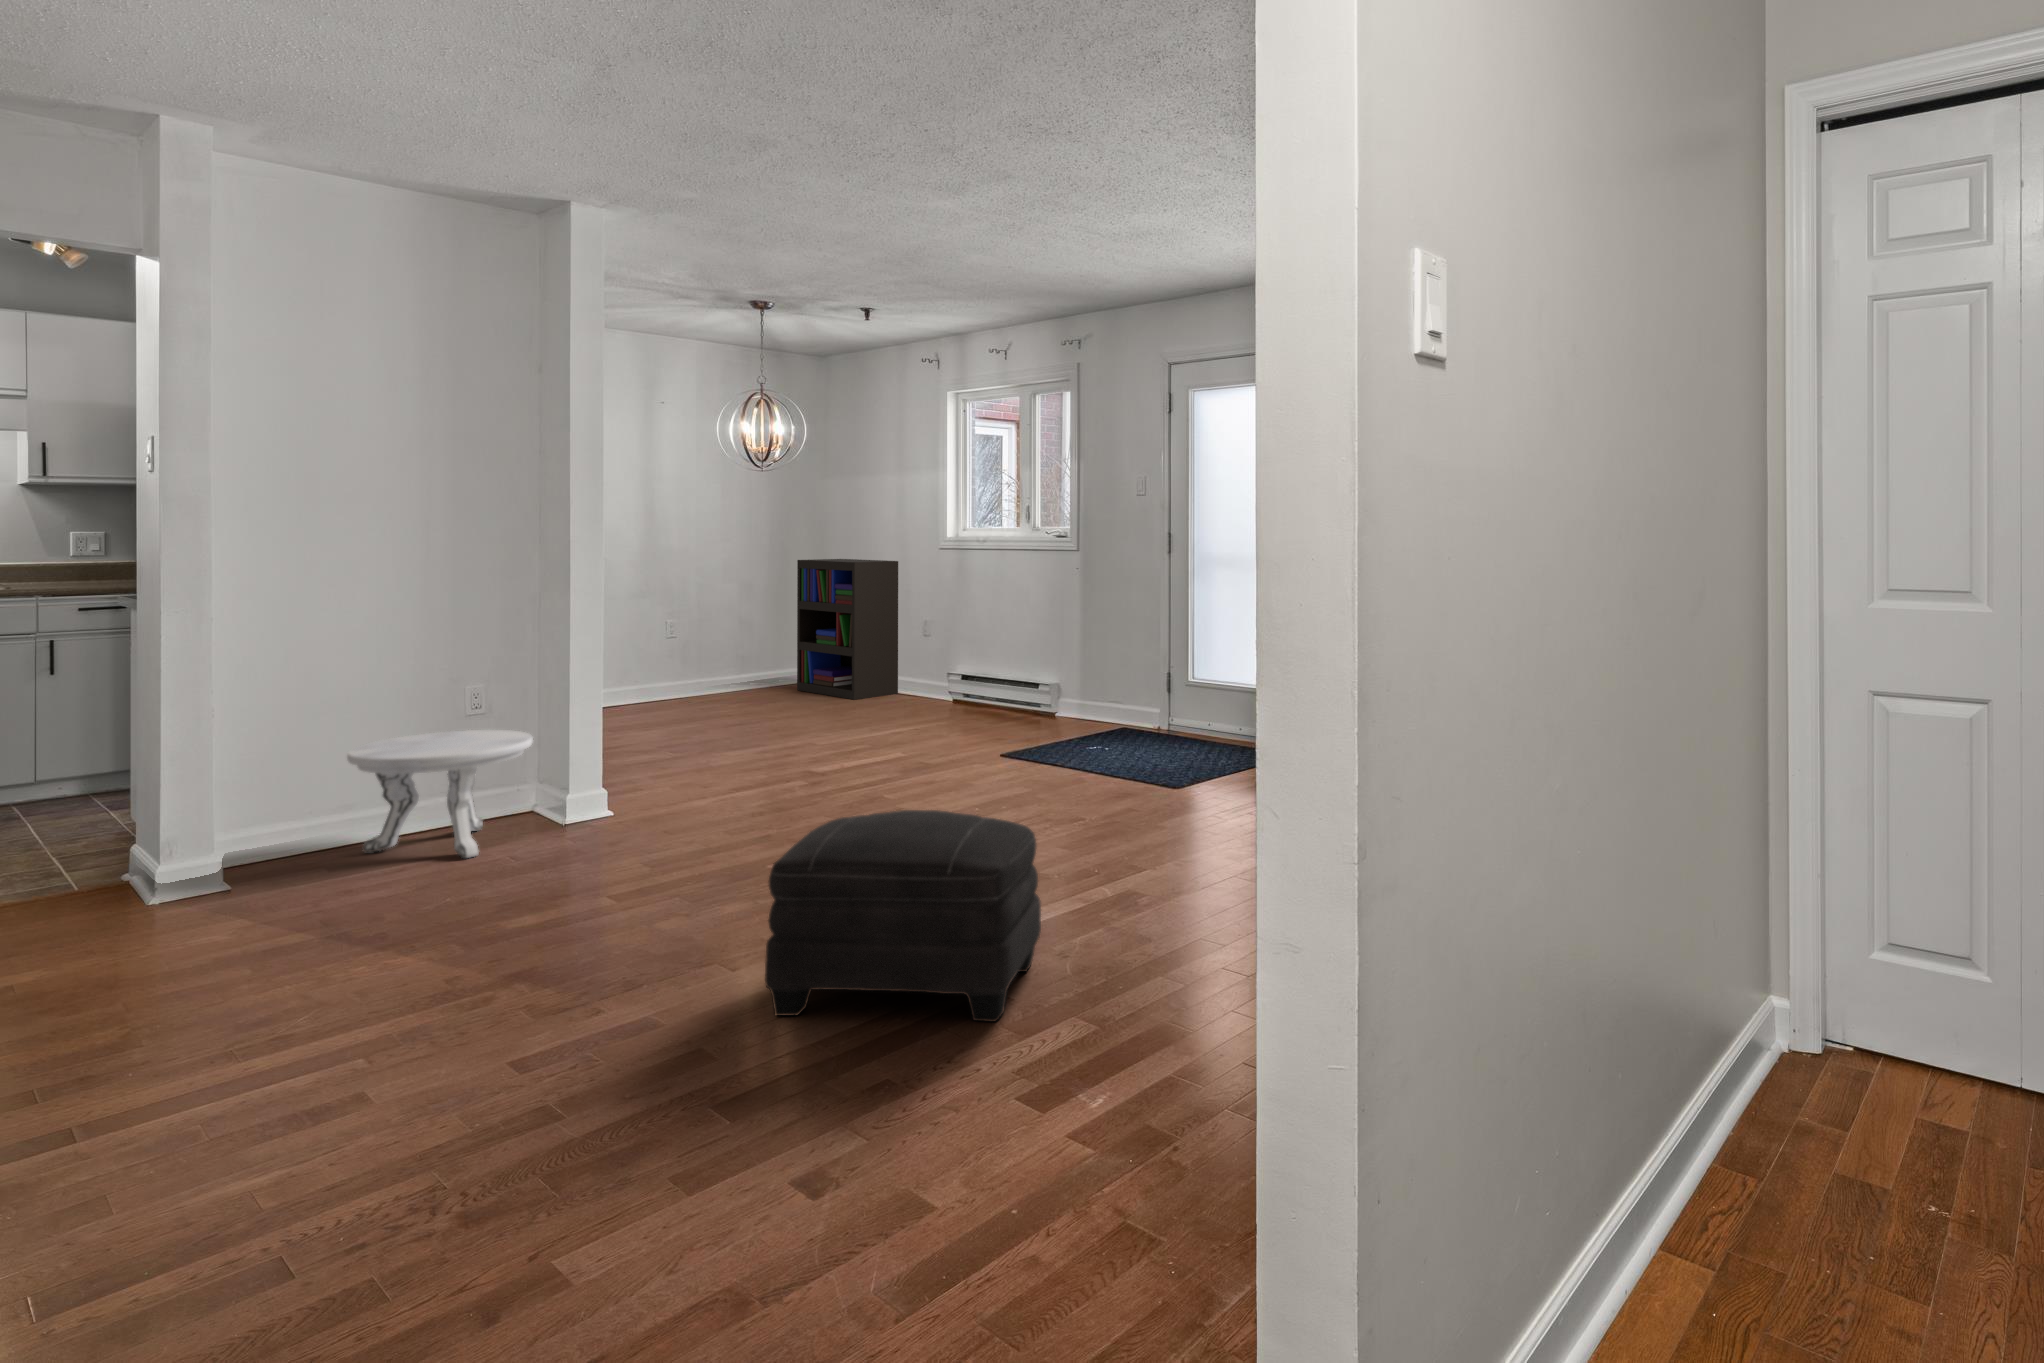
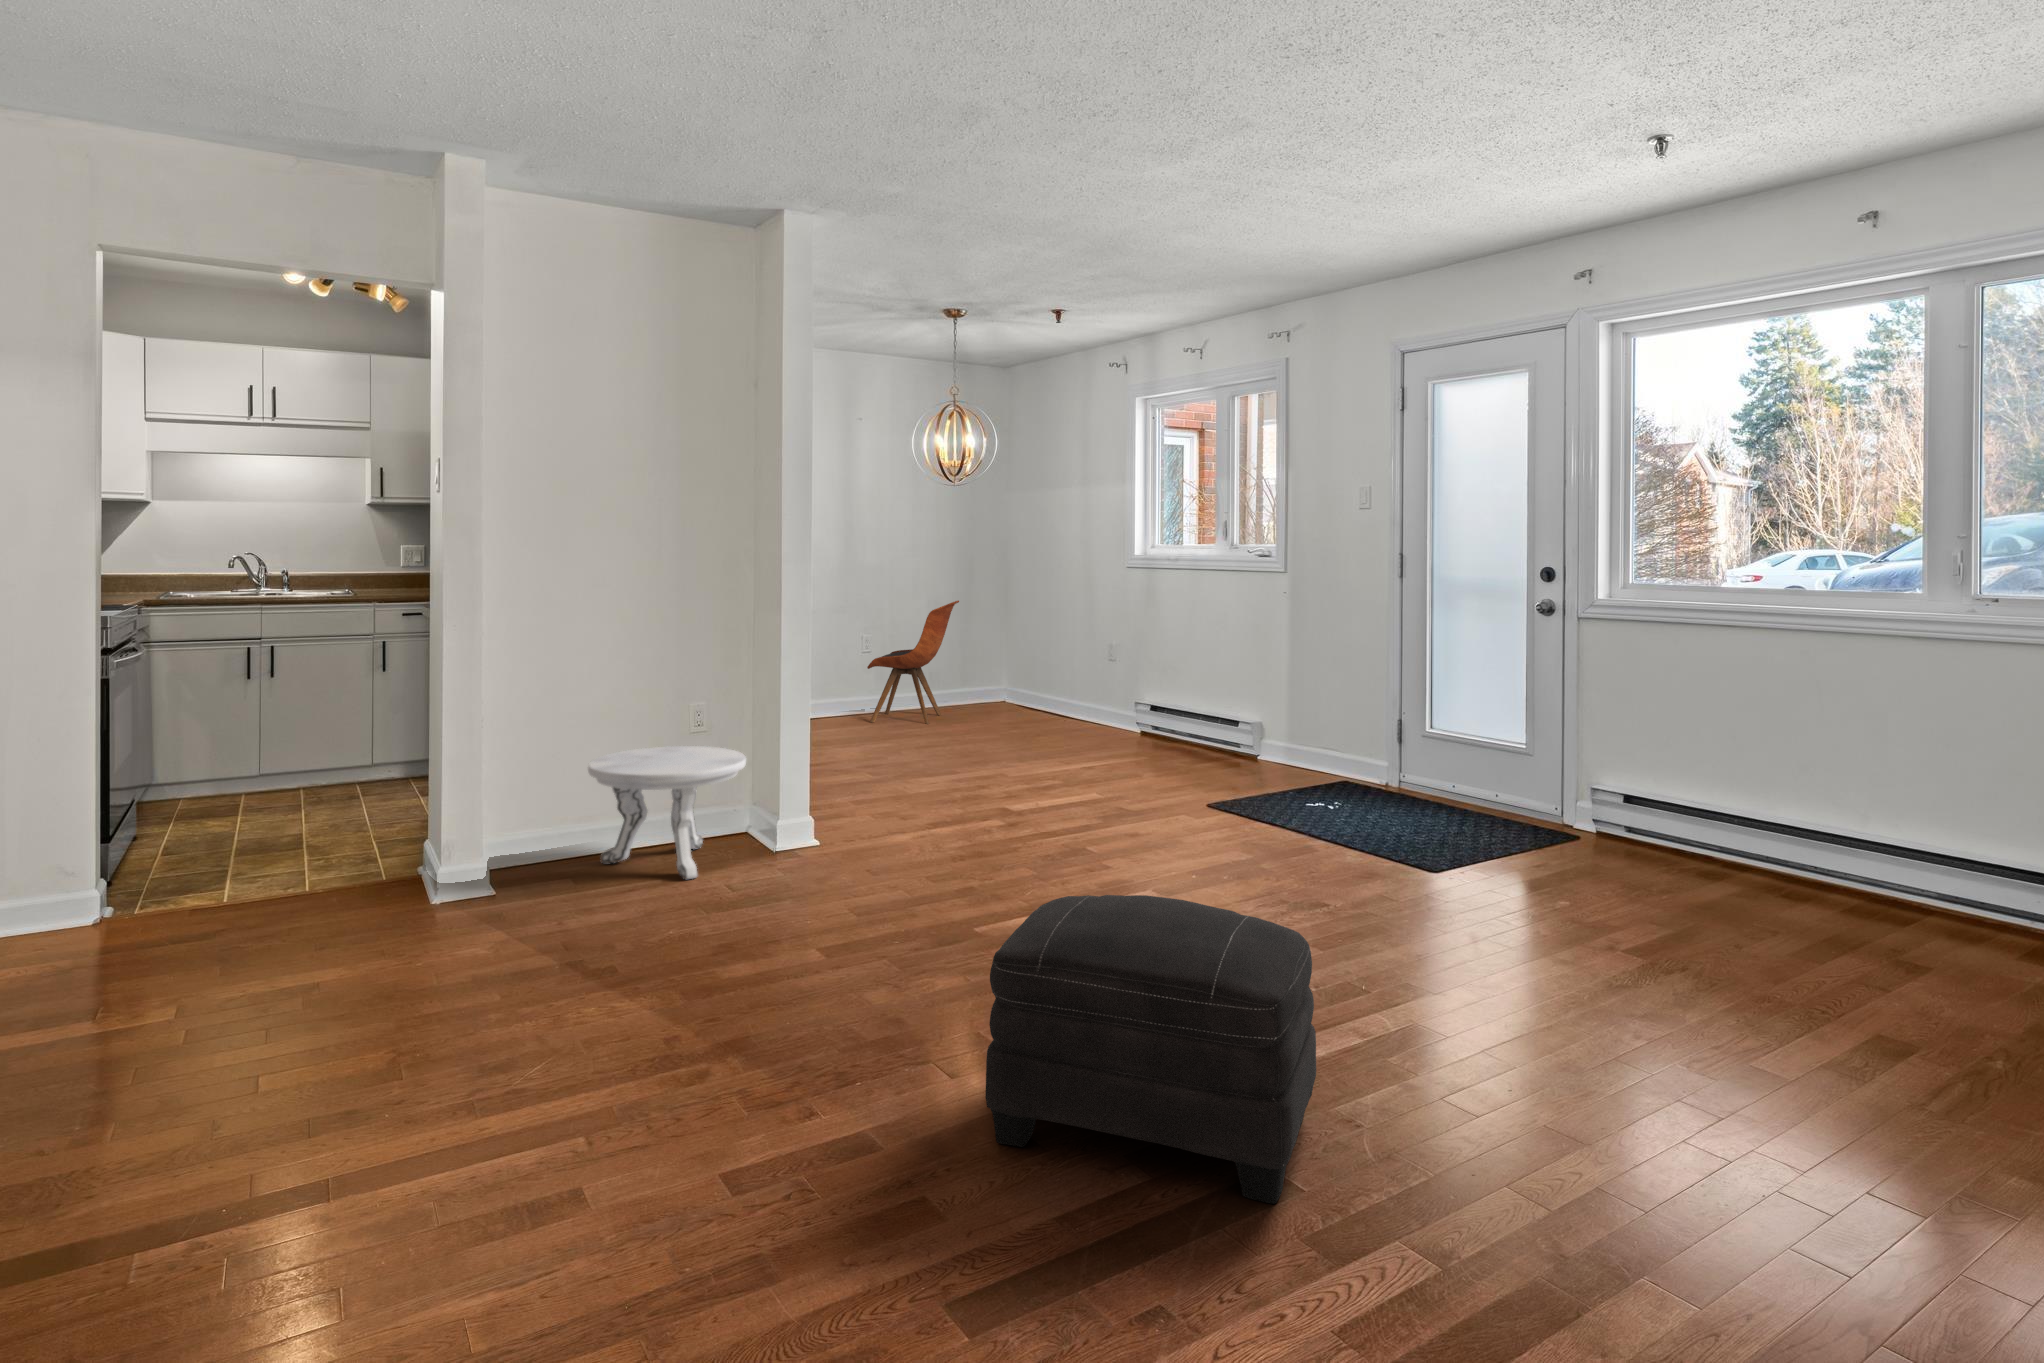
bookshelf: present [797,559,898,700] -> none [985,577,1086,726]
dining chair: none [669,583,769,706] -> present [867,601,959,724]

